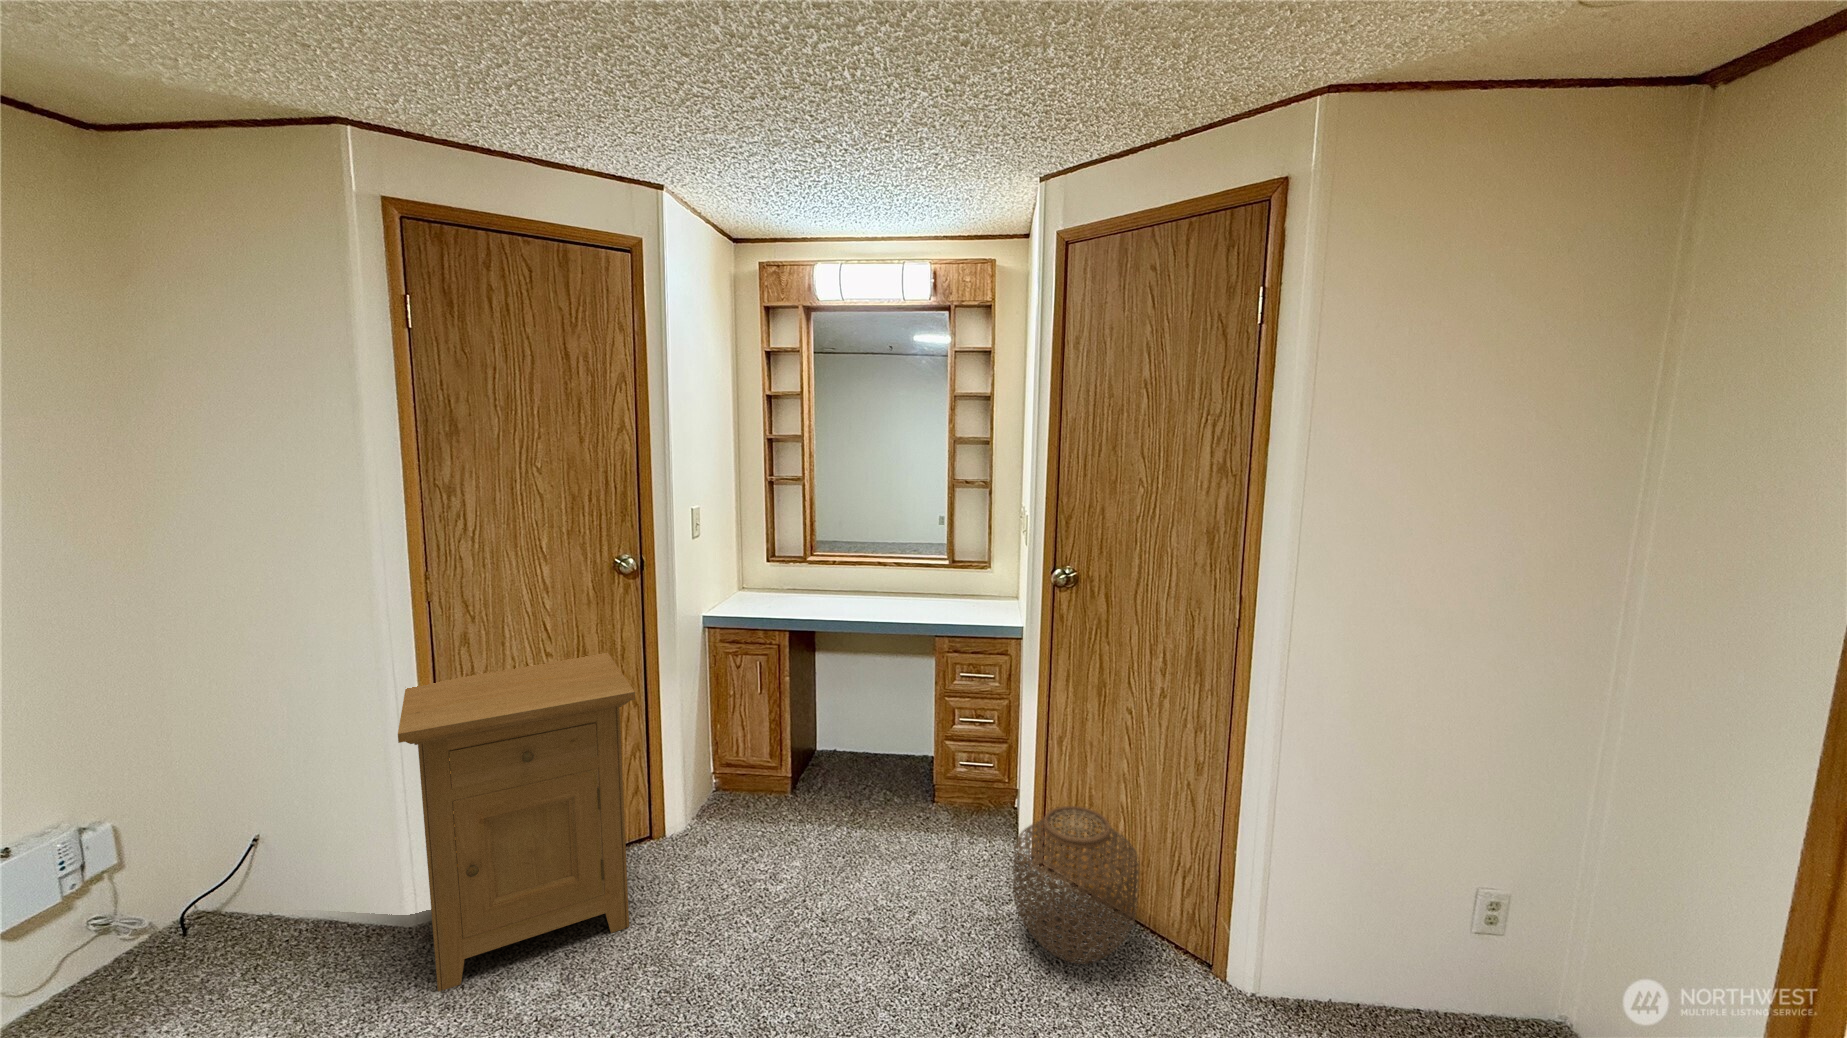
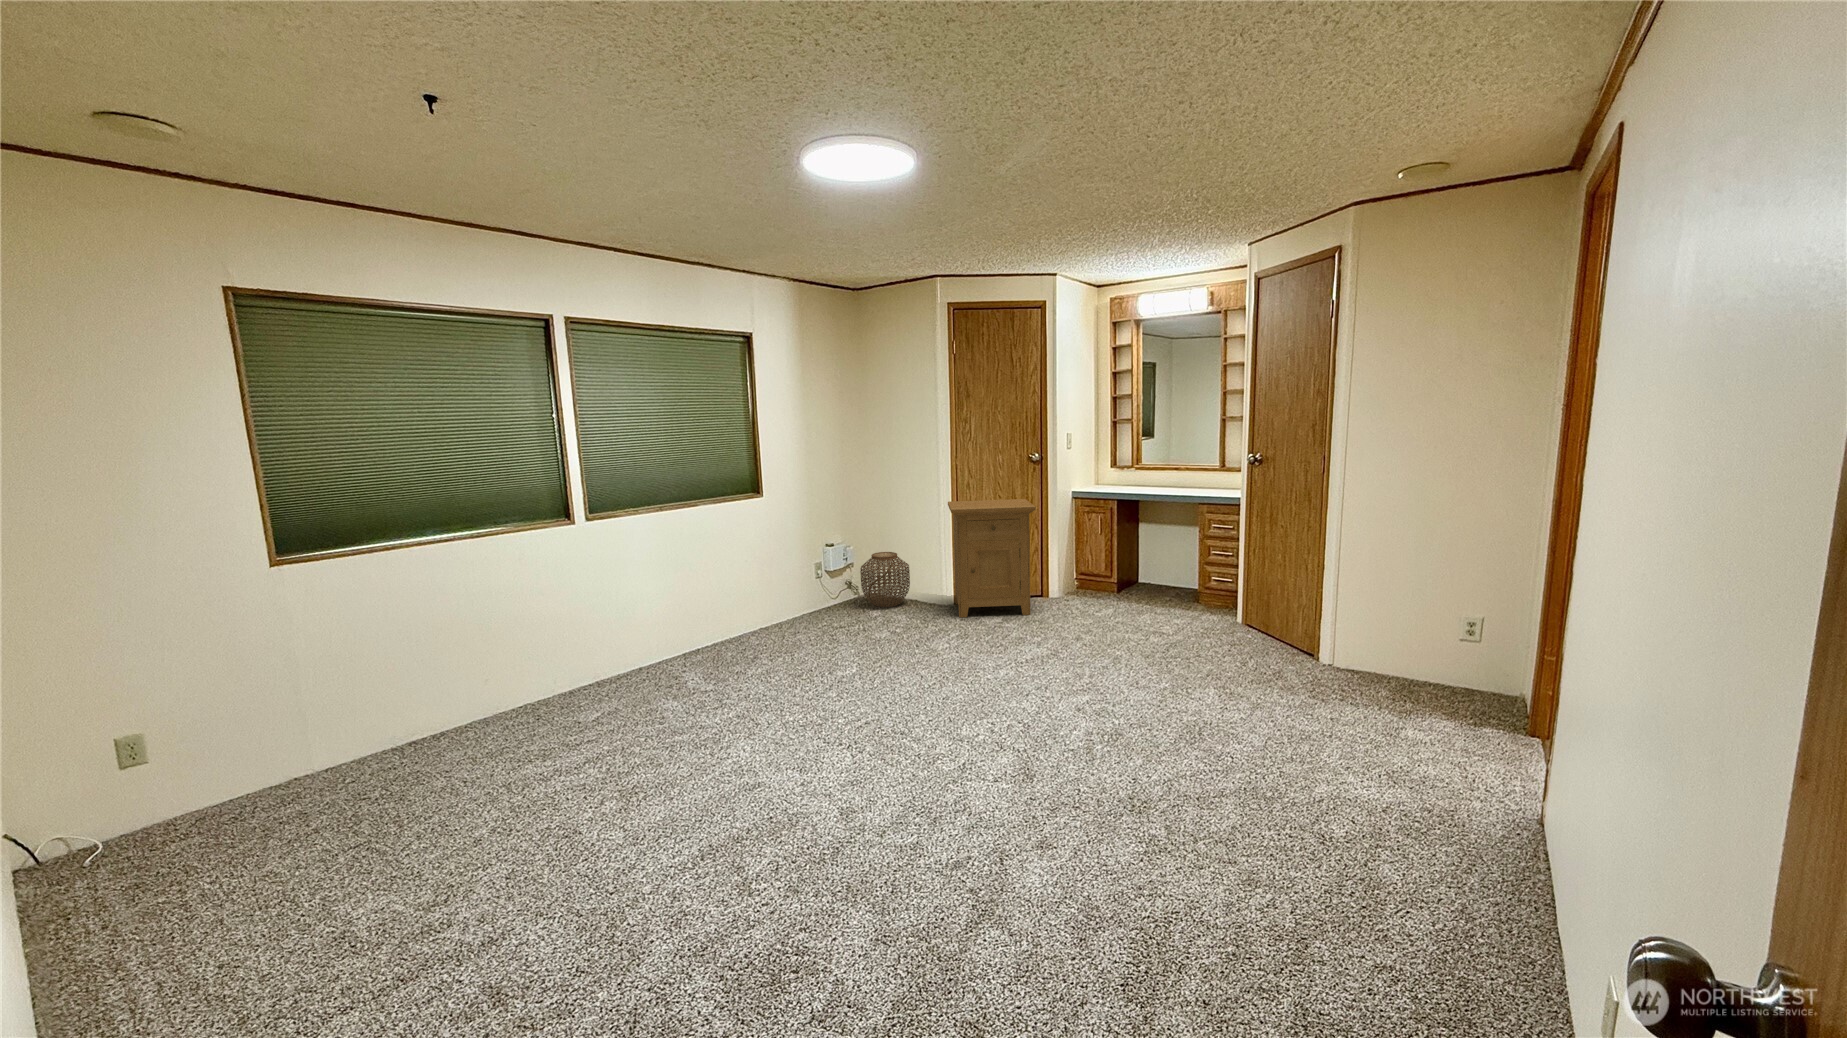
woven basket: present [1013,806,1139,964] -> present [860,552,910,607]

